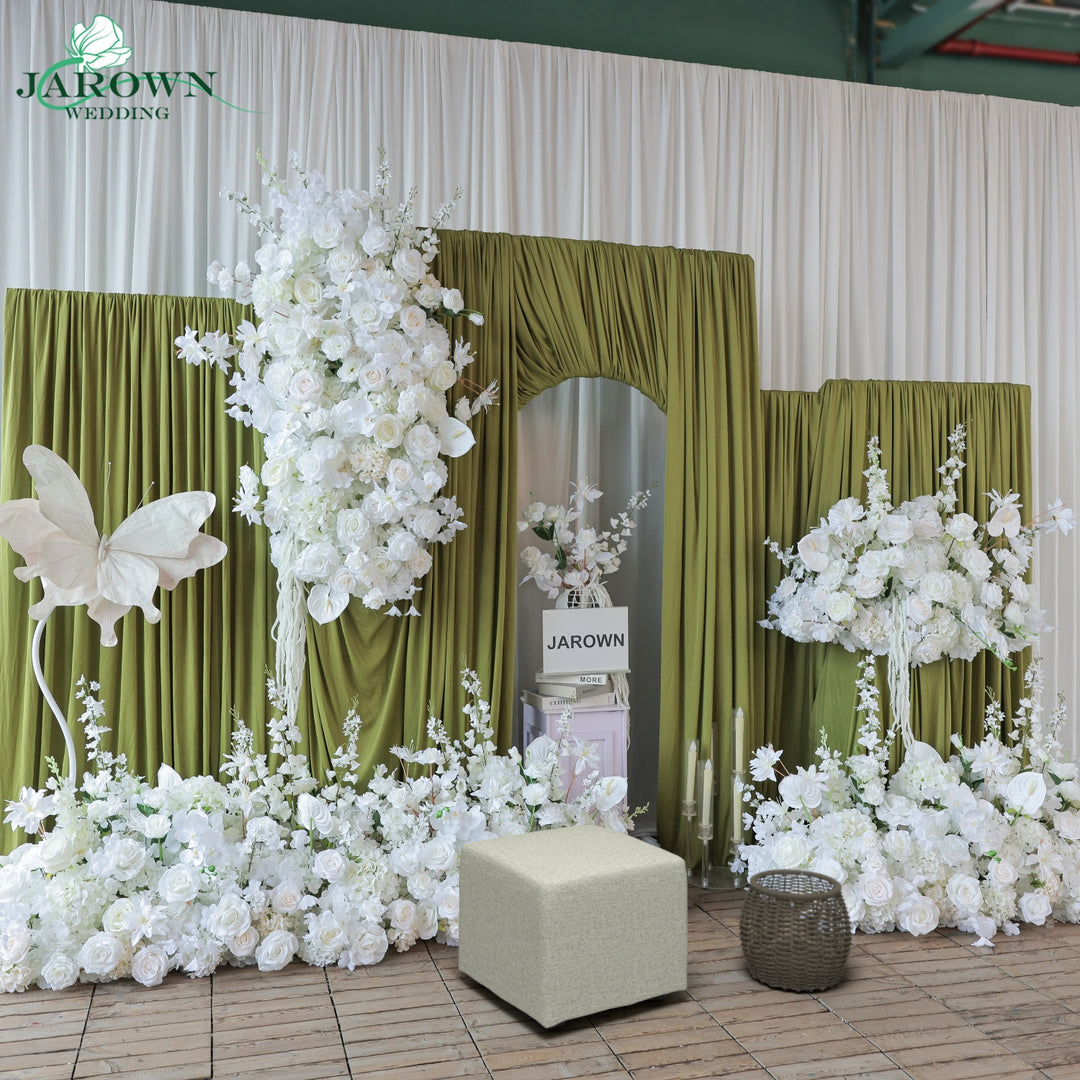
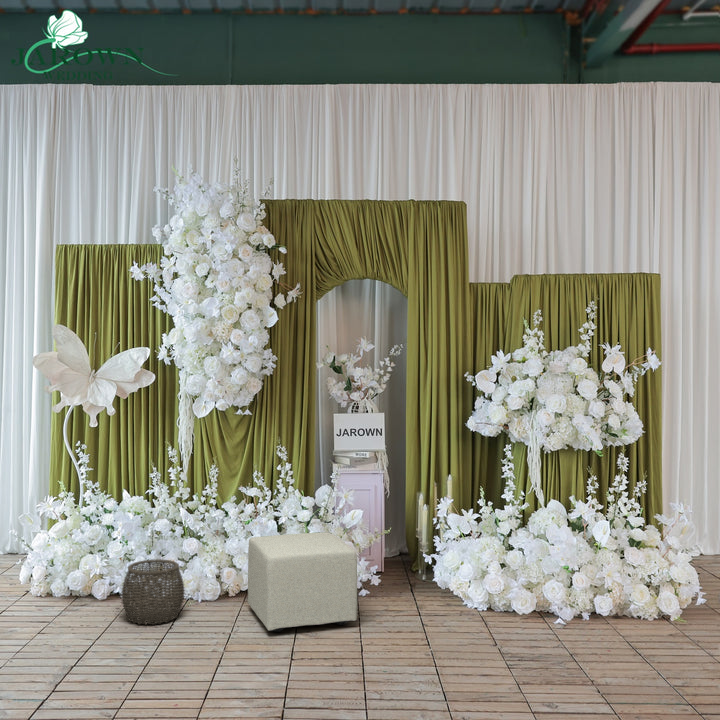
woven basket: present [739,869,853,992] -> present [122,559,185,625]

